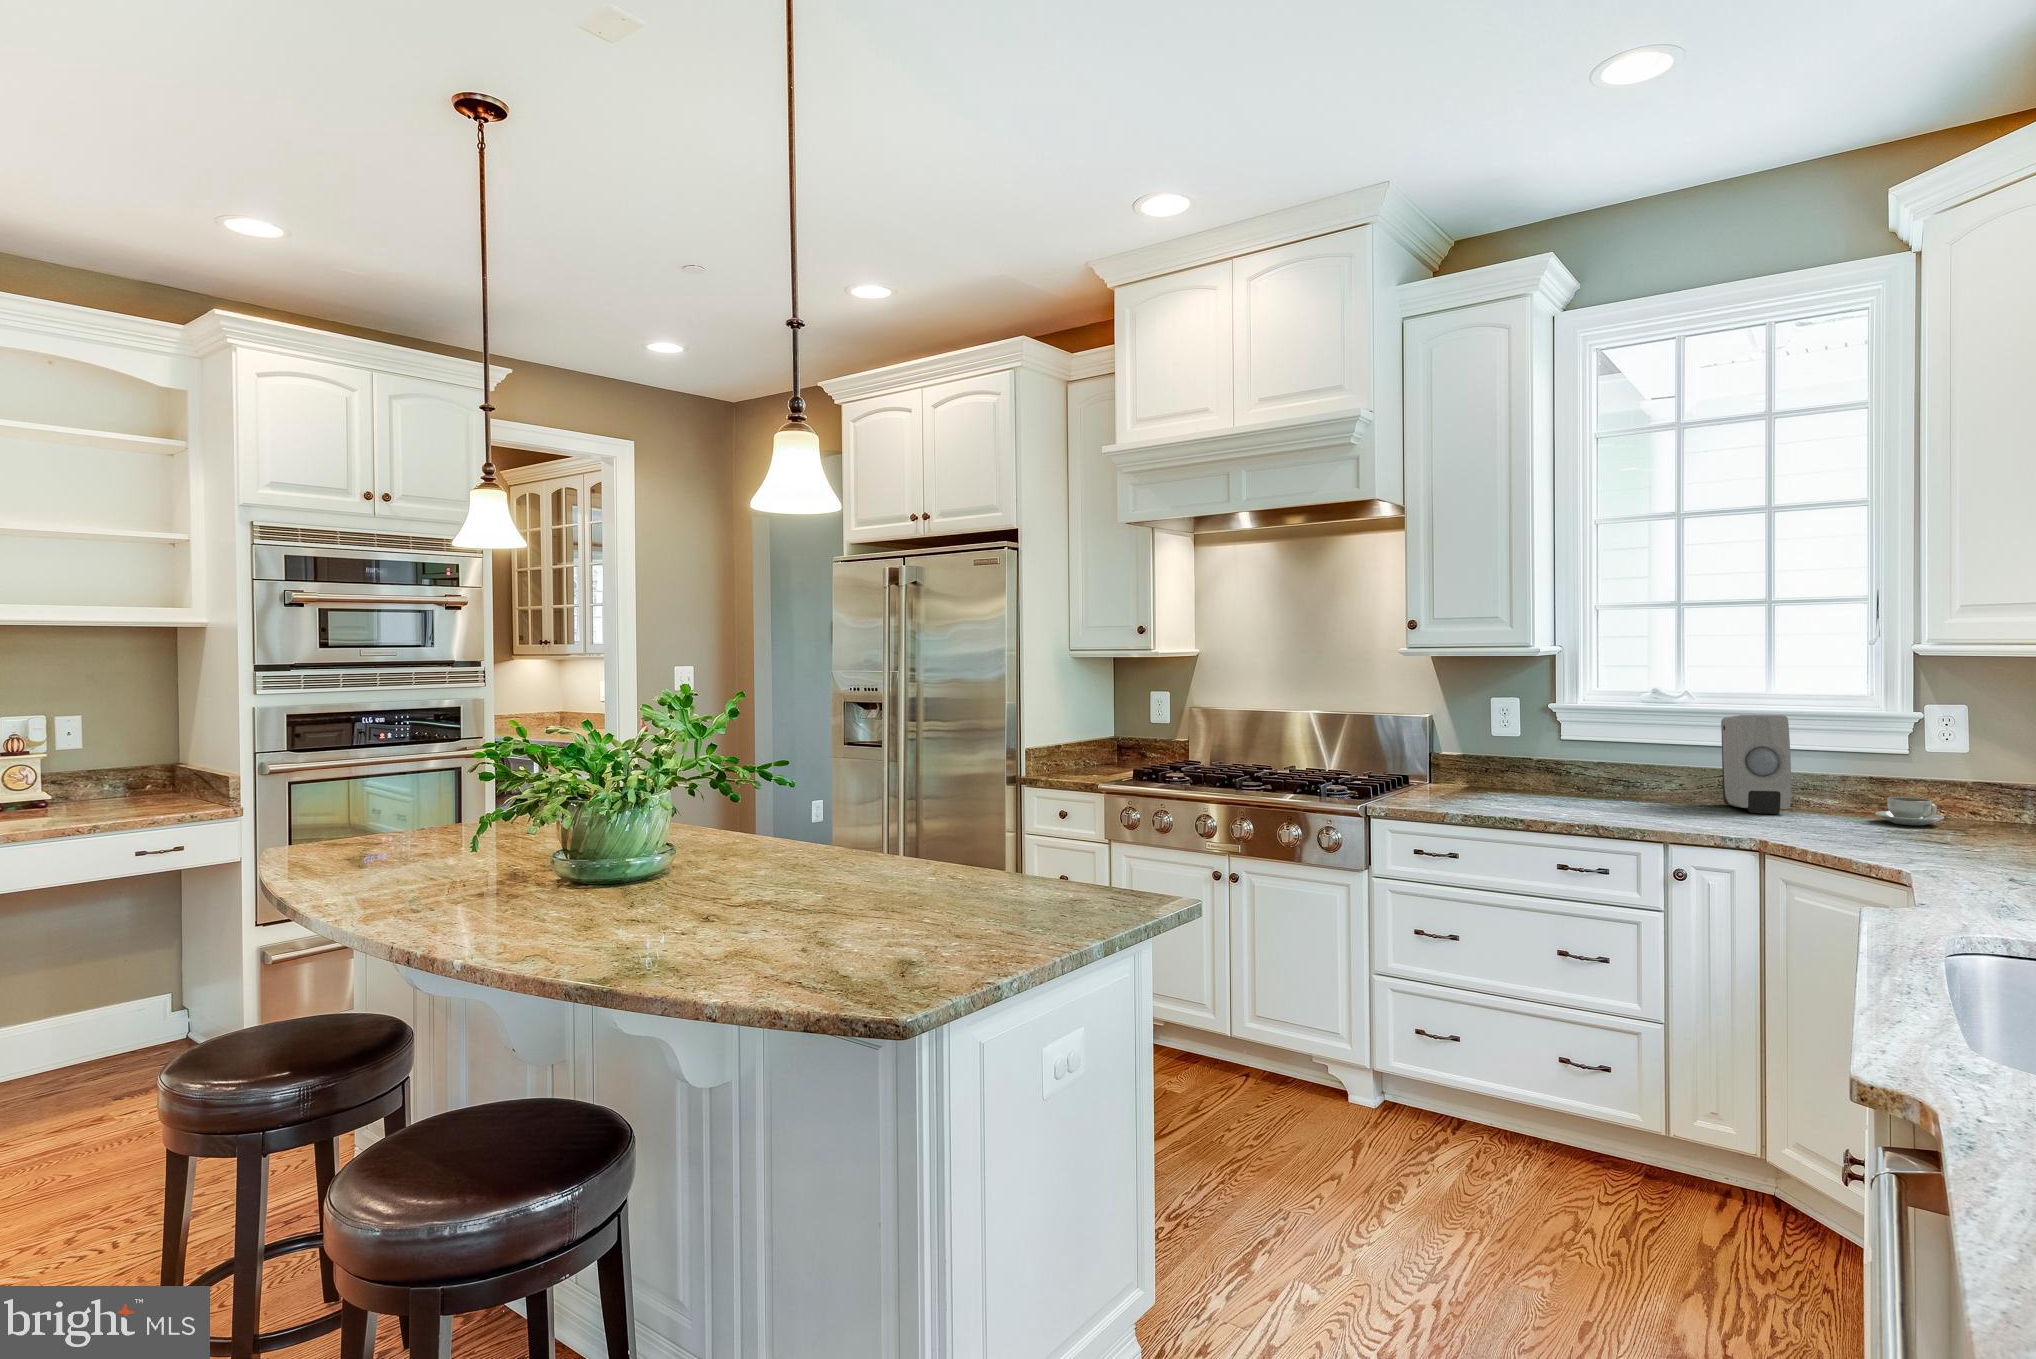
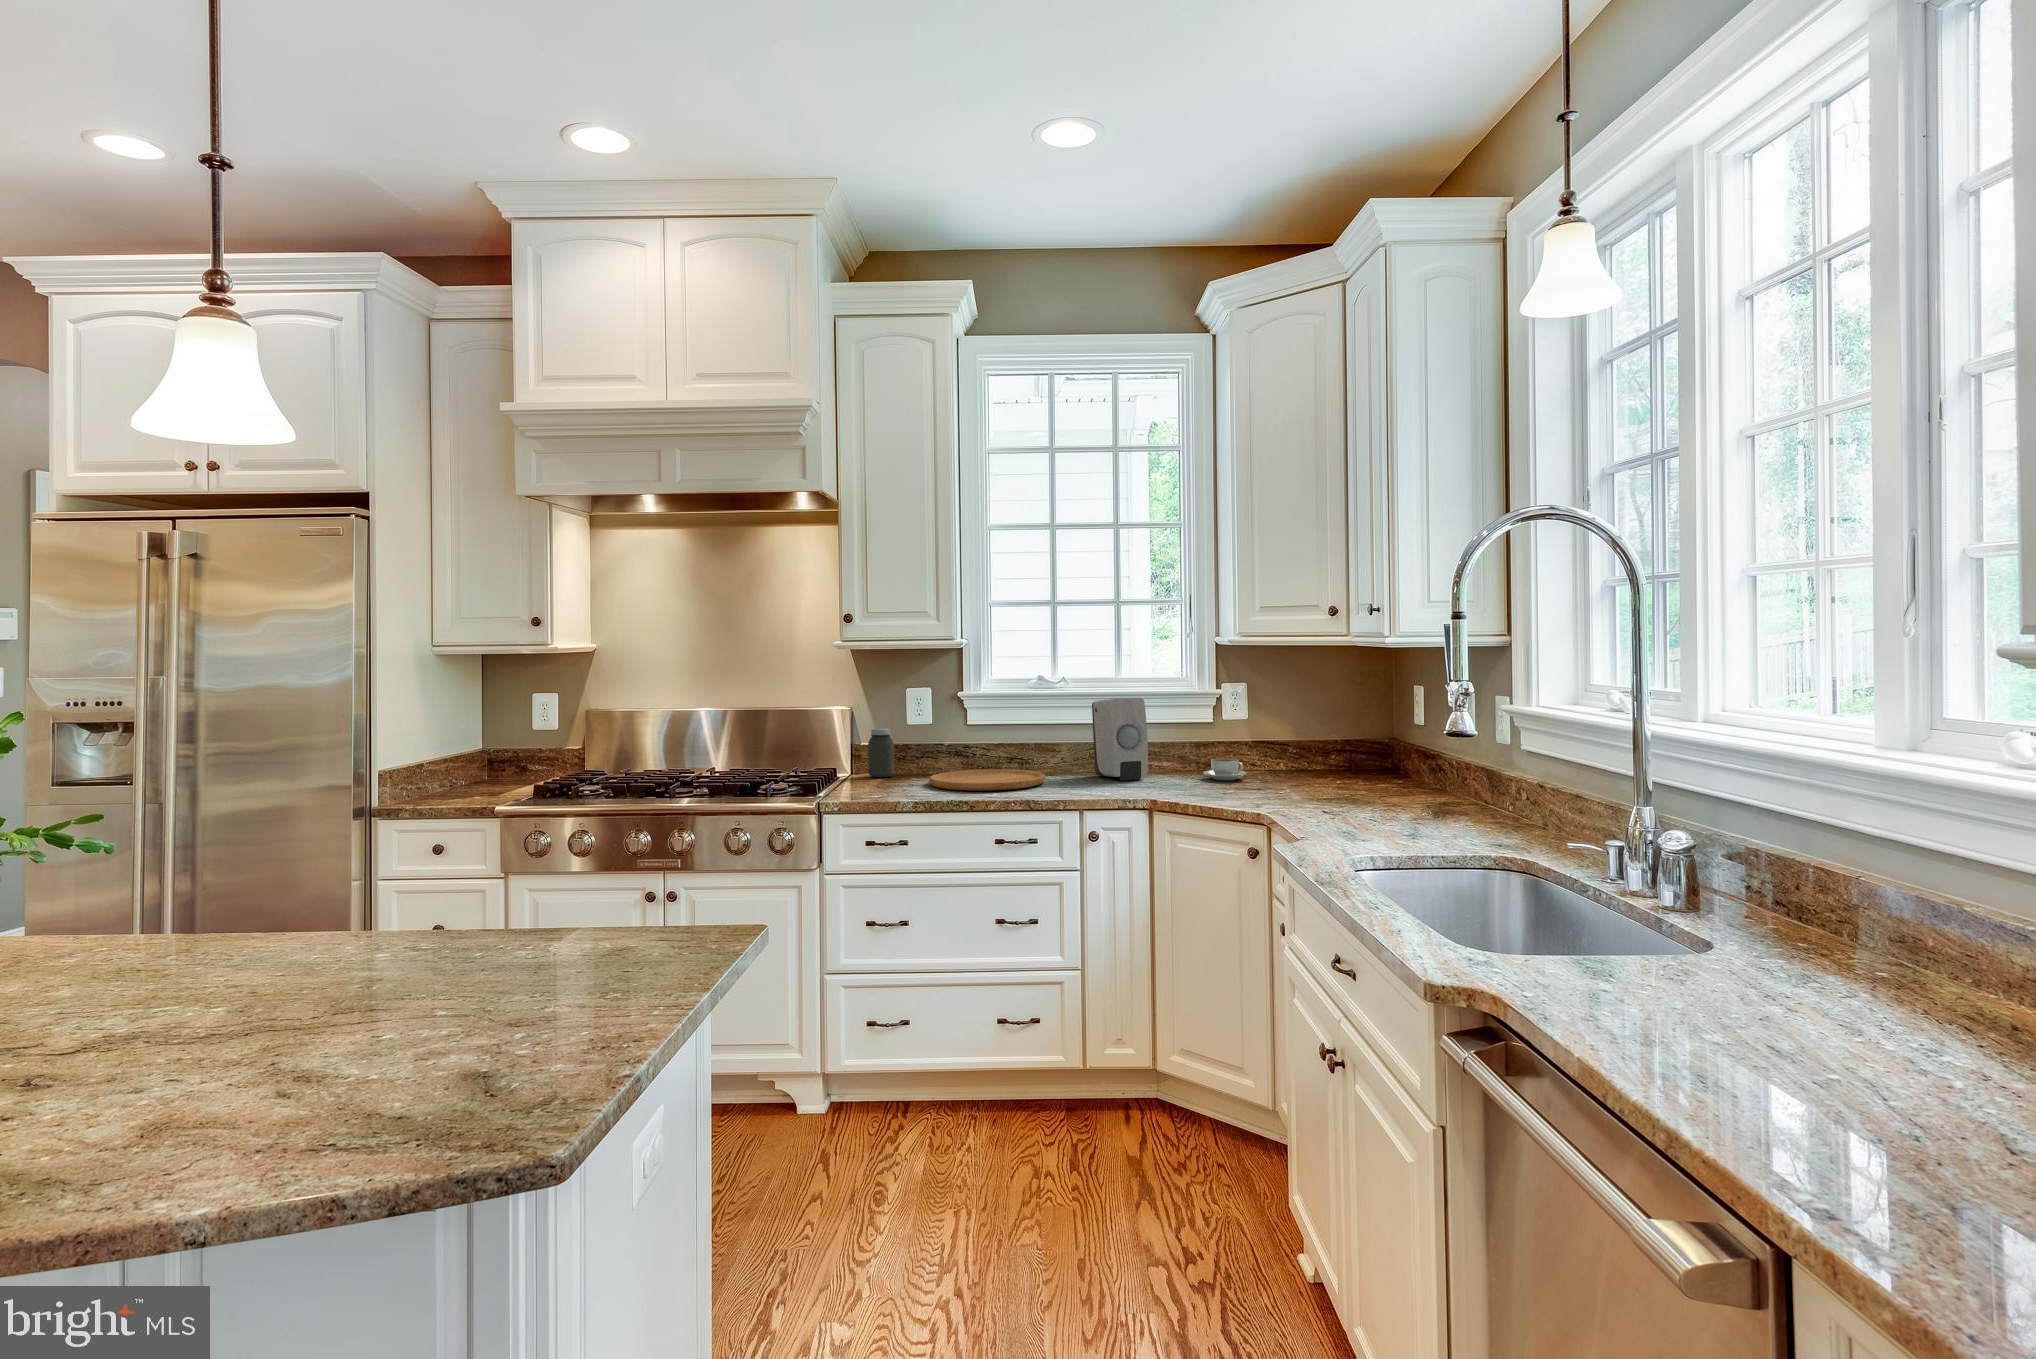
jar: none [1449,736,1477,787] -> present [868,729,894,777]
cutting board: none [1504,786,1646,810] -> present [929,769,1045,791]

